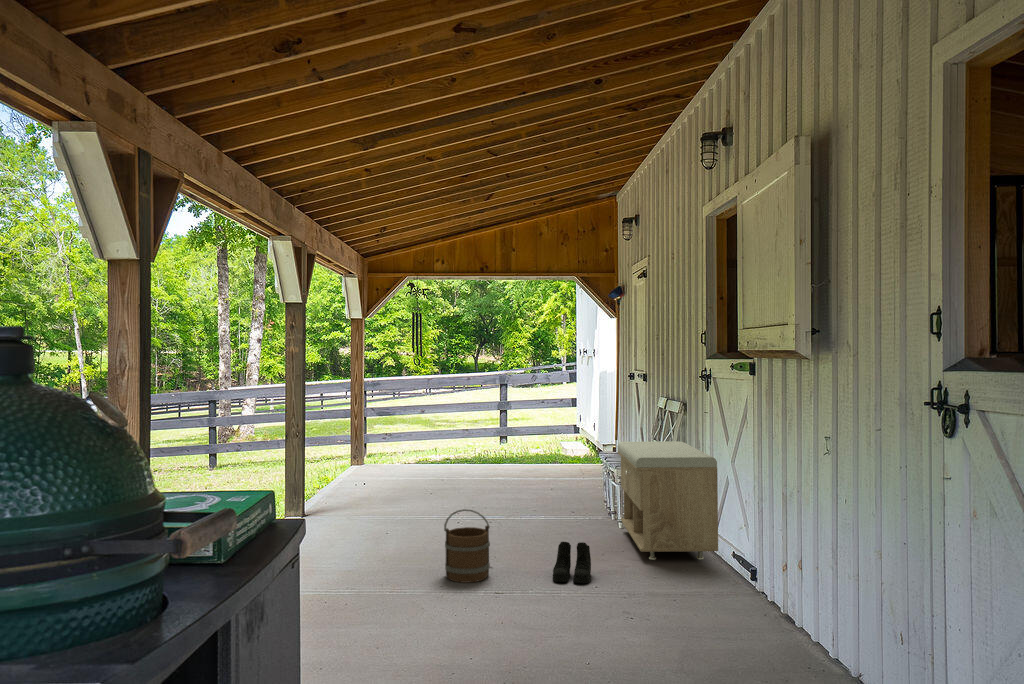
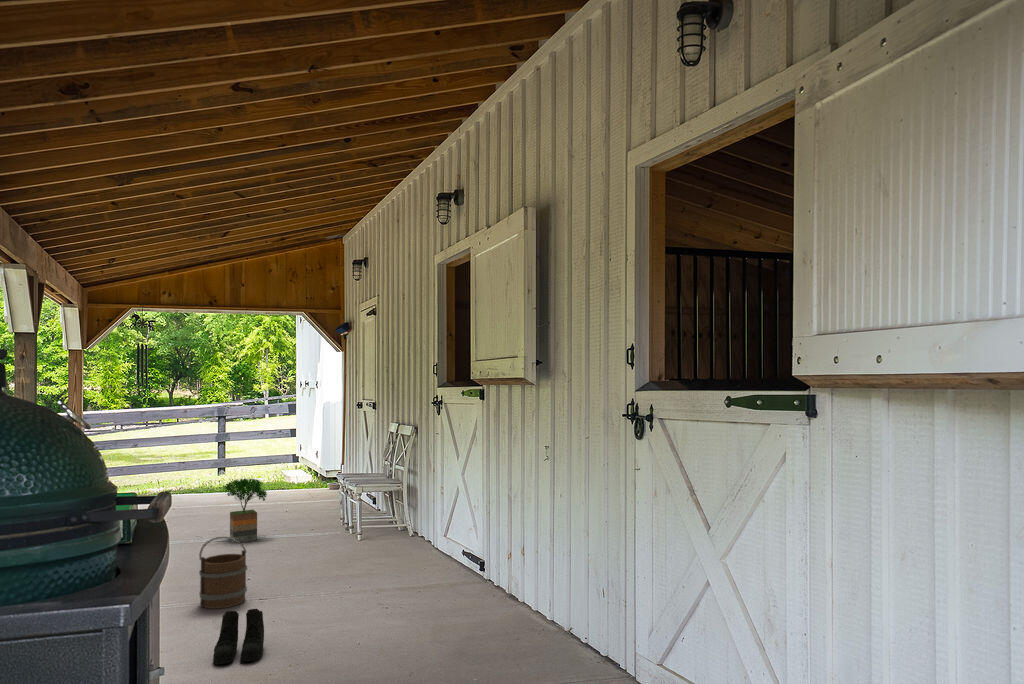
storage bench: present [617,441,718,560] -> none [358,460,452,566]
potted tree: none [487,448,530,513] -> present [223,479,267,543]
boots: present [553,542,591,583] -> present [213,609,264,664]

